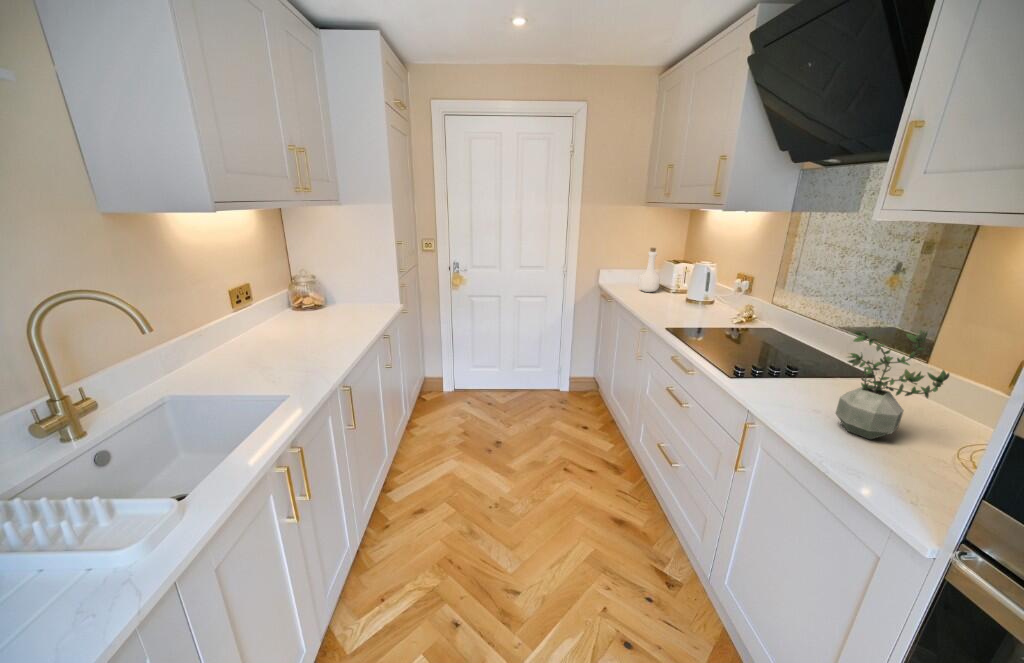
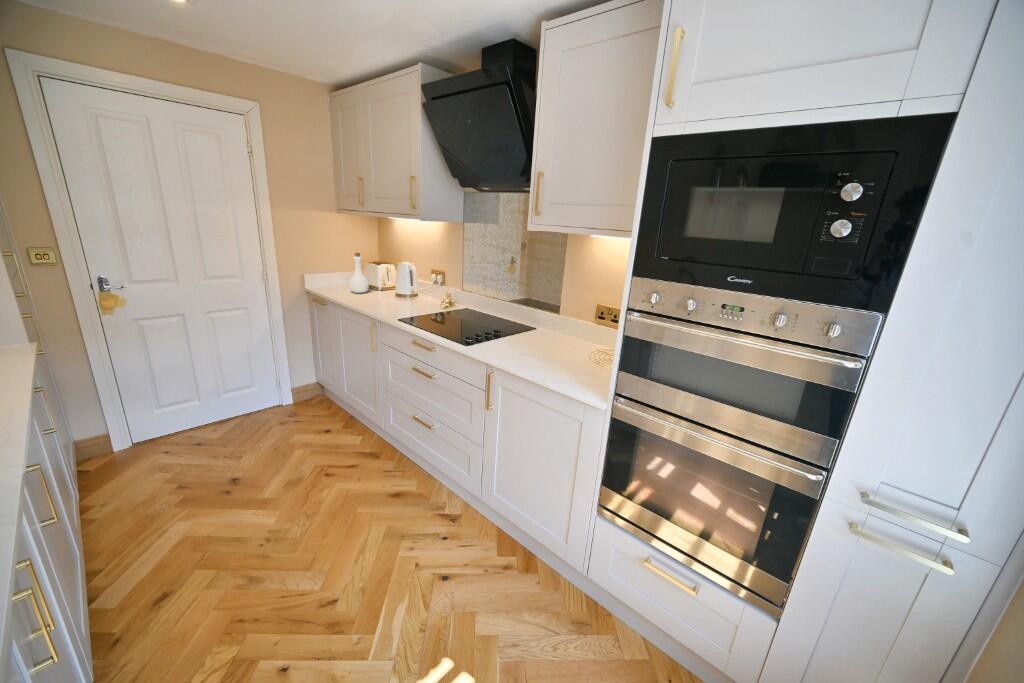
potted plant: present [836,327,949,439] -> none [543,293,590,364]

